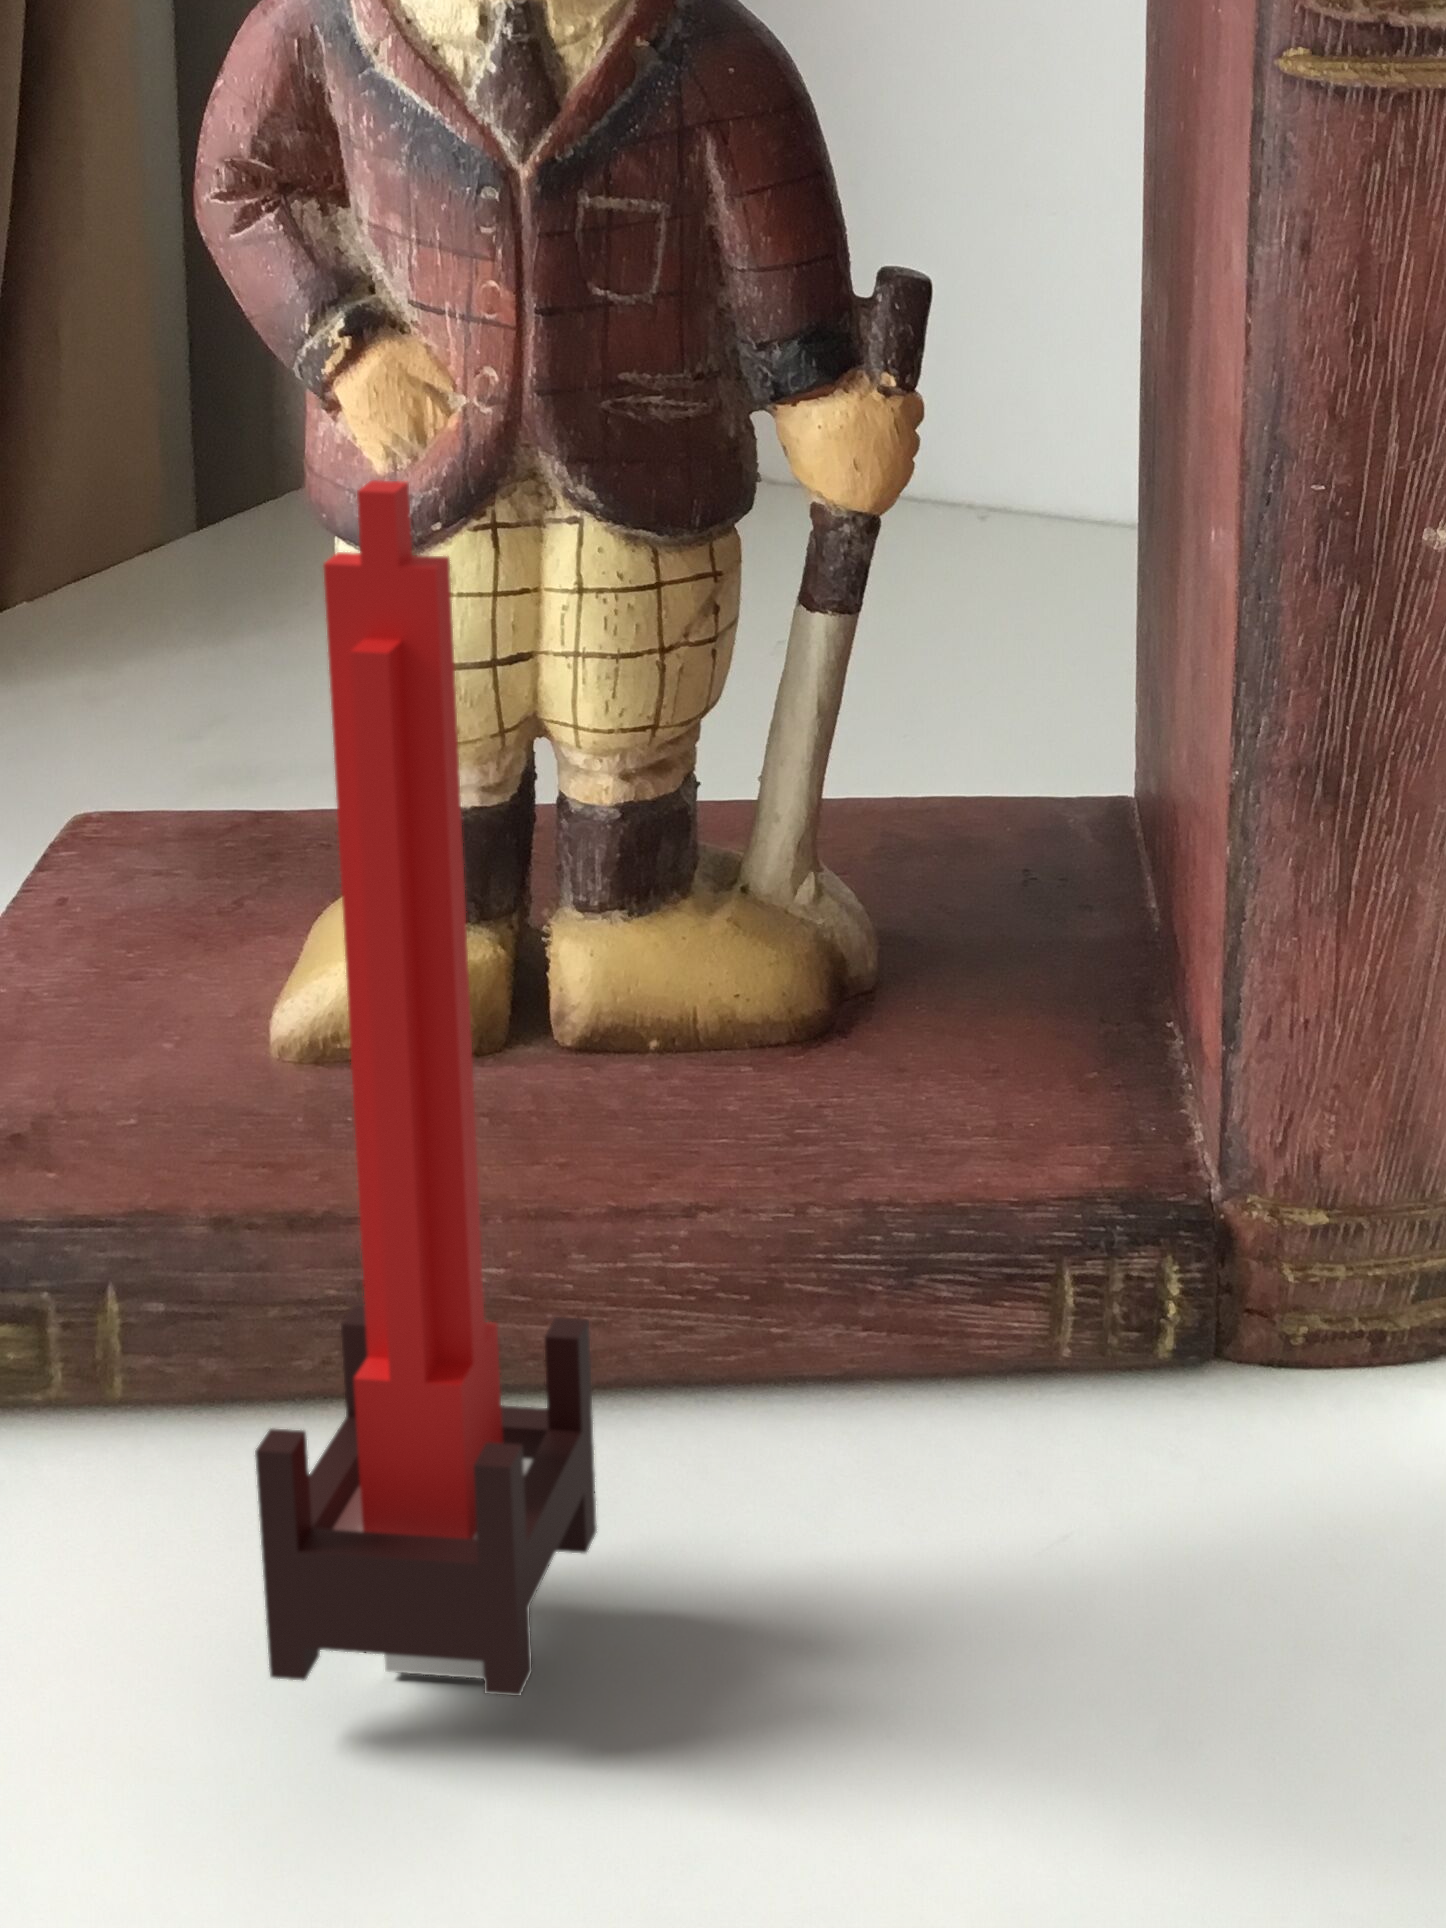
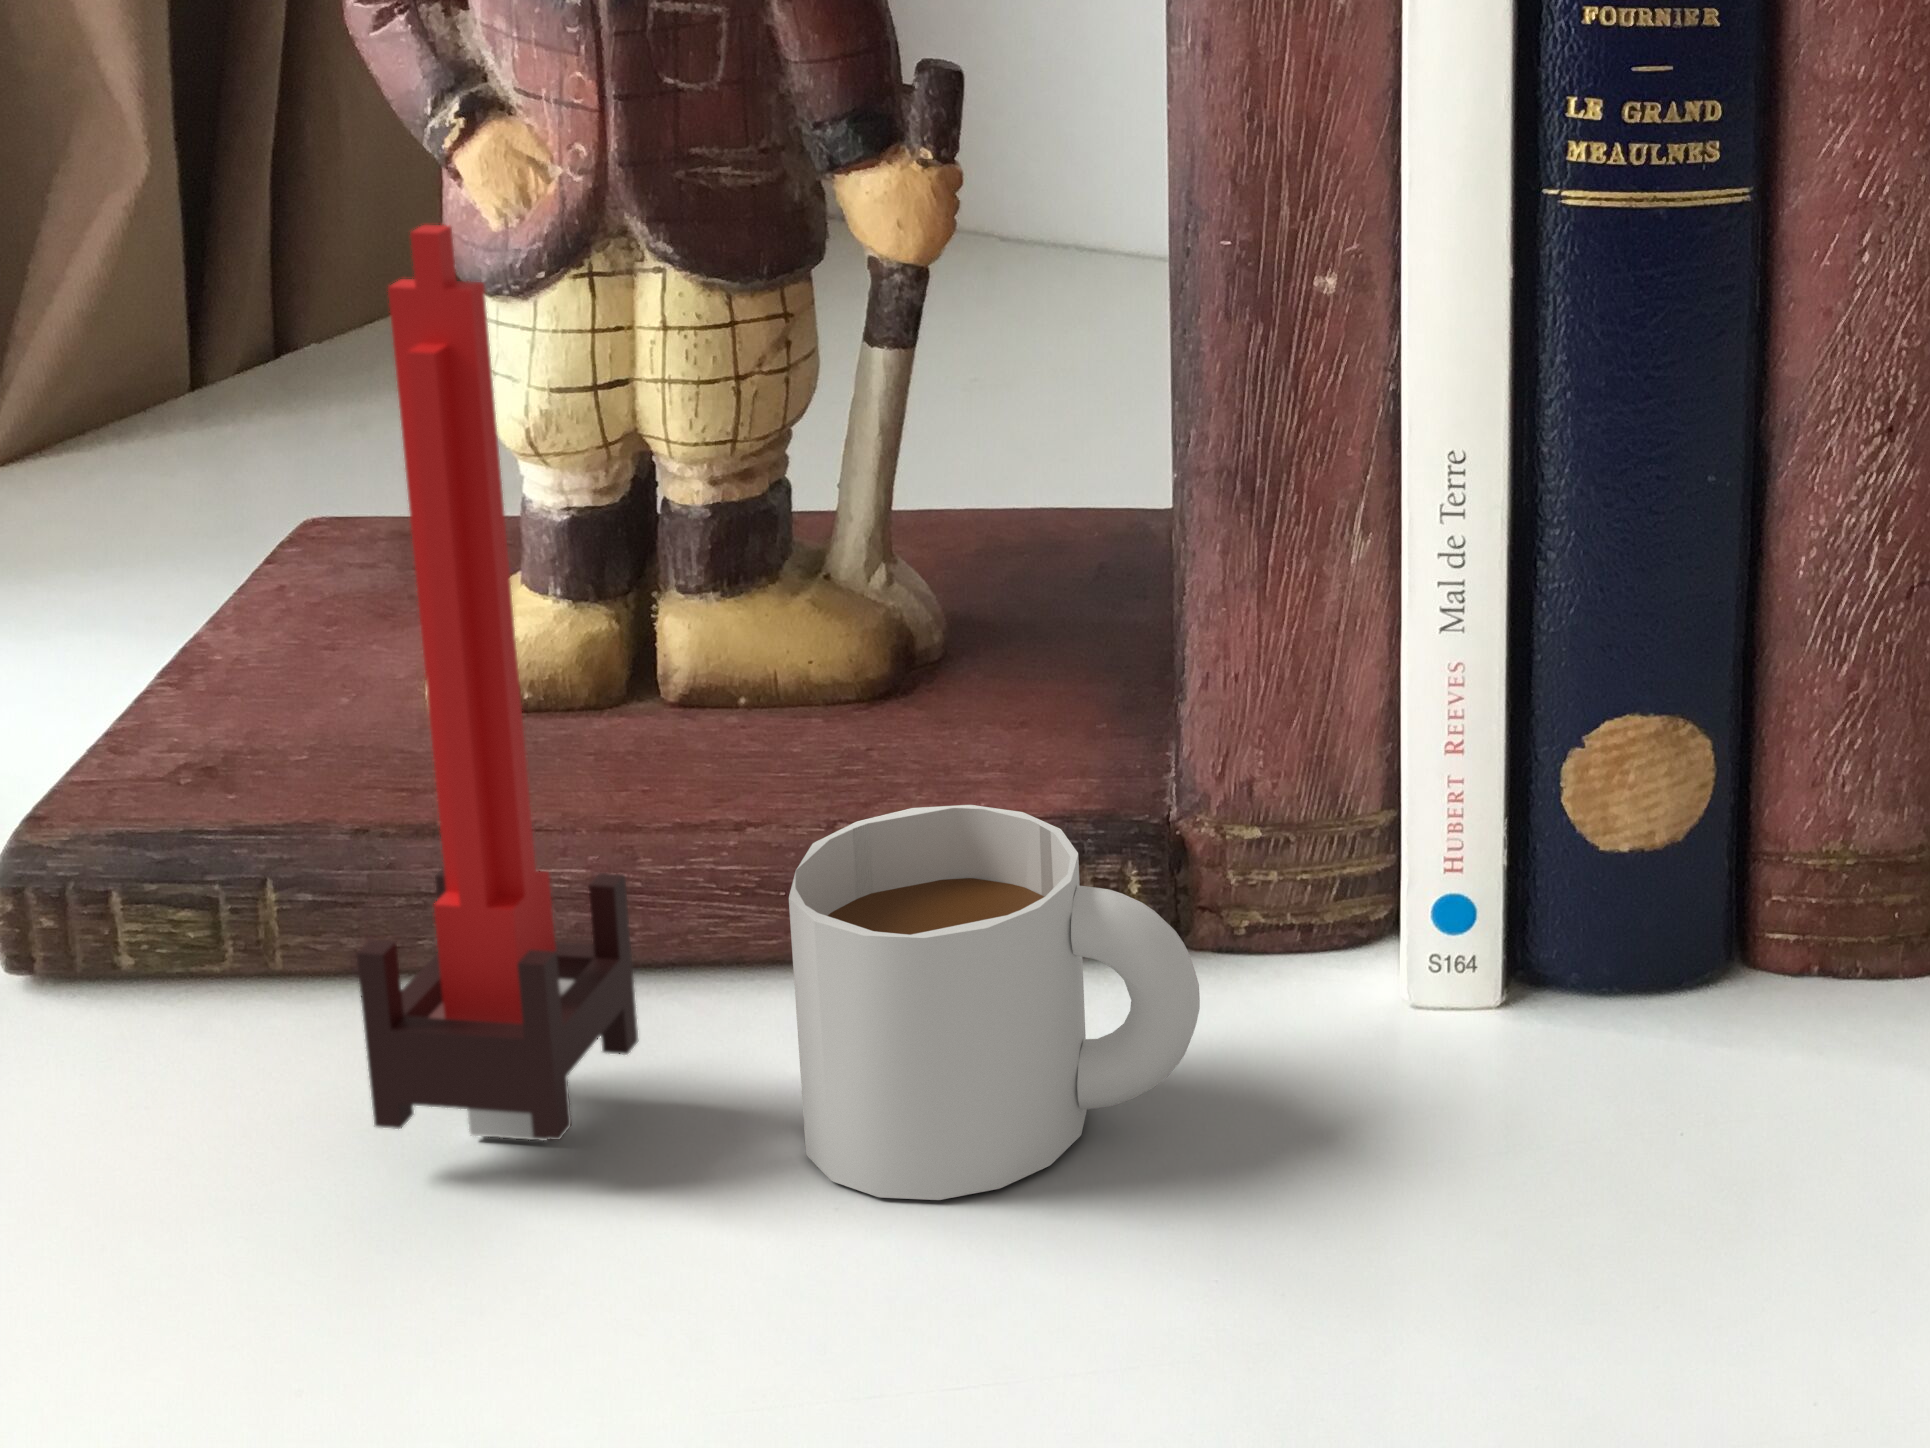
mug: none [820,1215,1340,1768] -> present [789,805,1200,1200]

